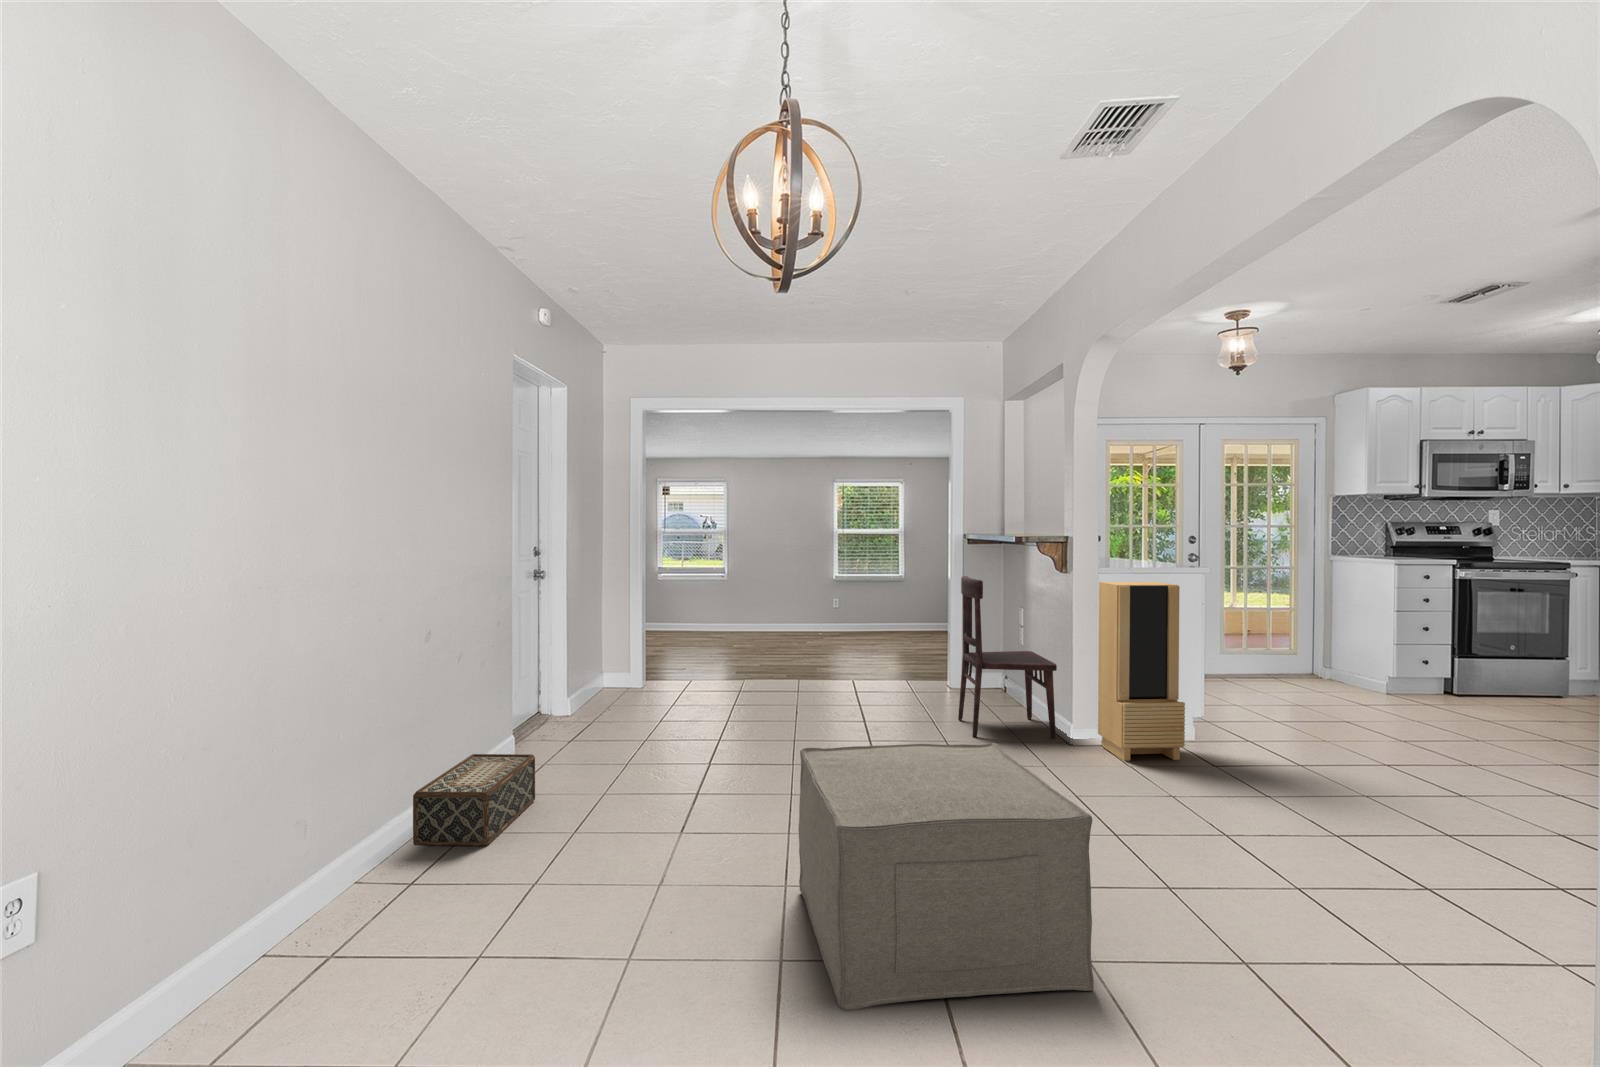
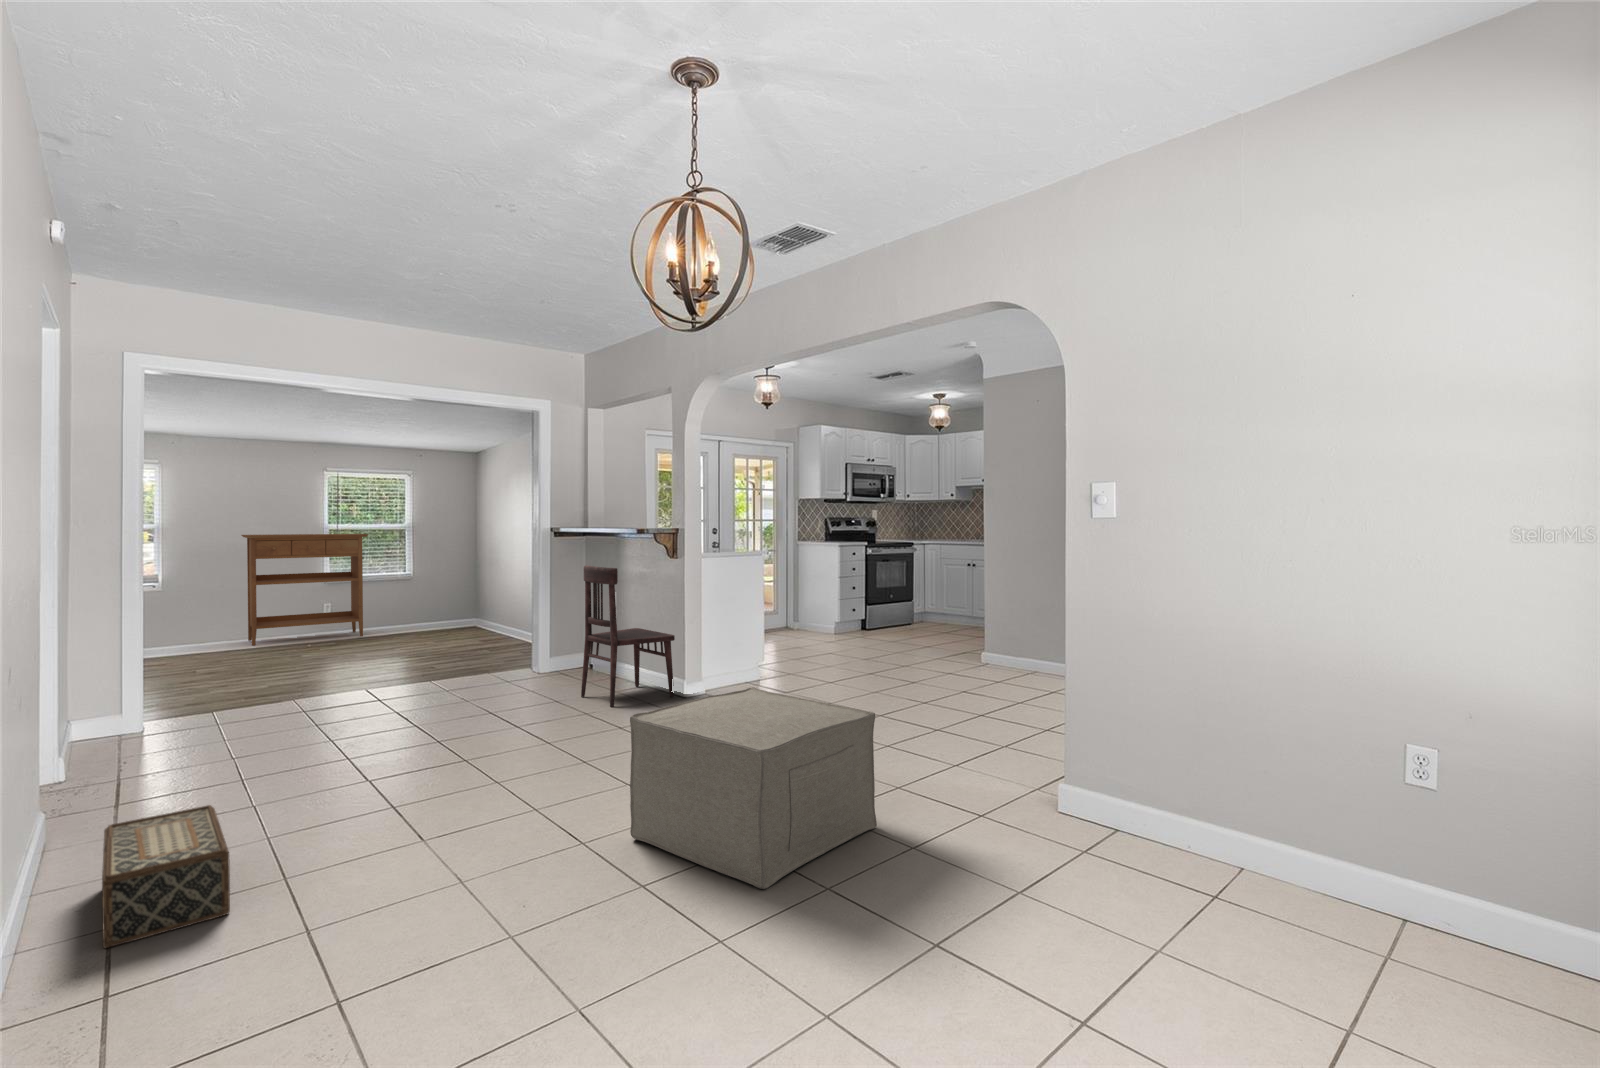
console table: none [771,538,863,632] -> present [241,534,368,646]
storage cabinet: present [1098,582,1185,761] -> none [709,563,773,702]

